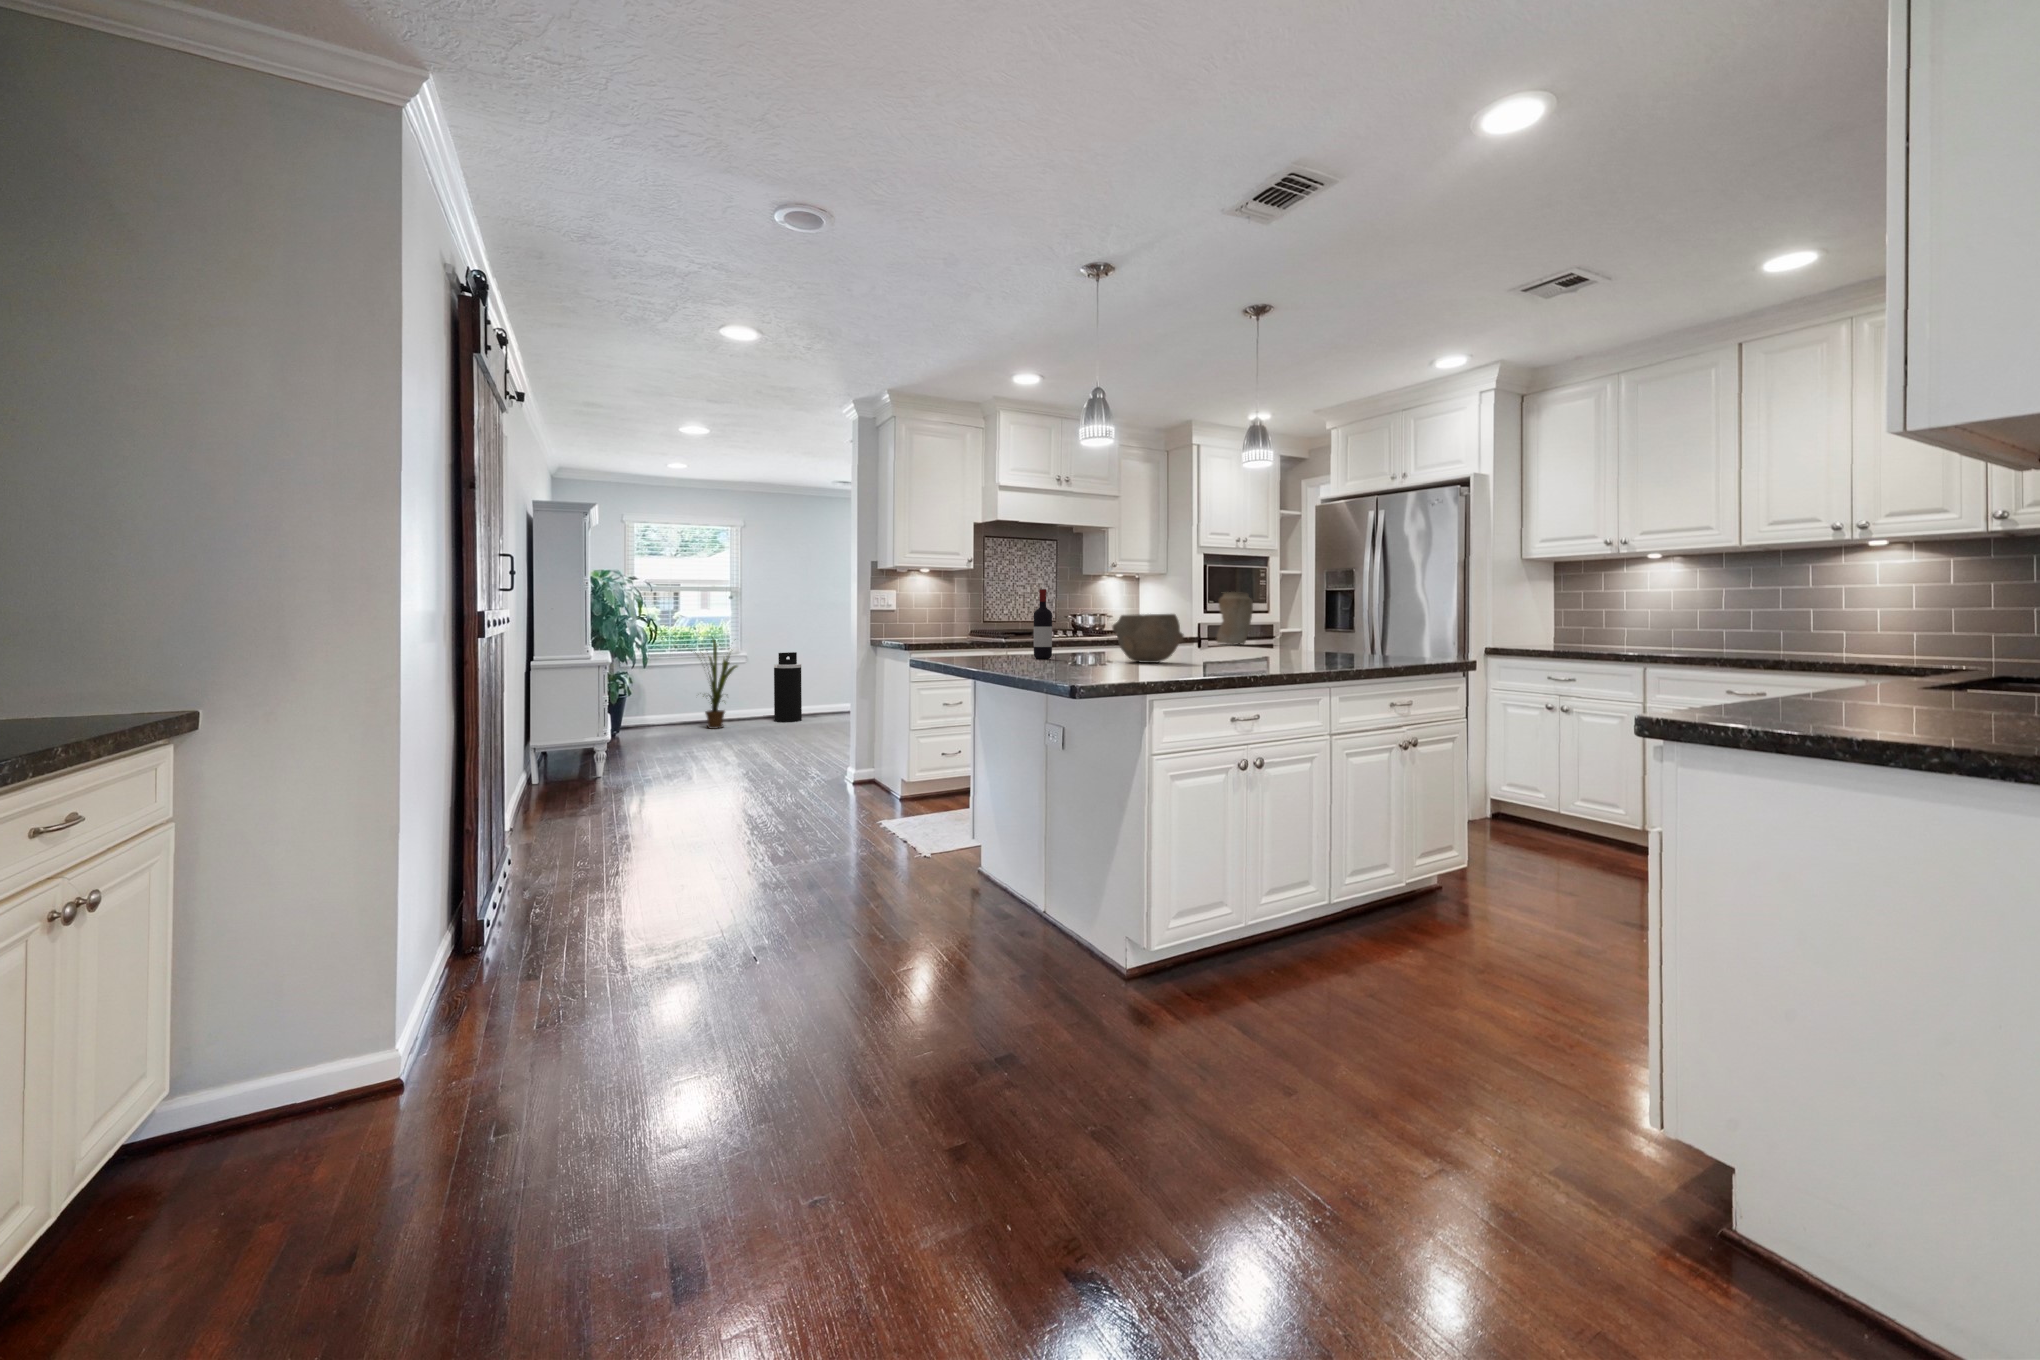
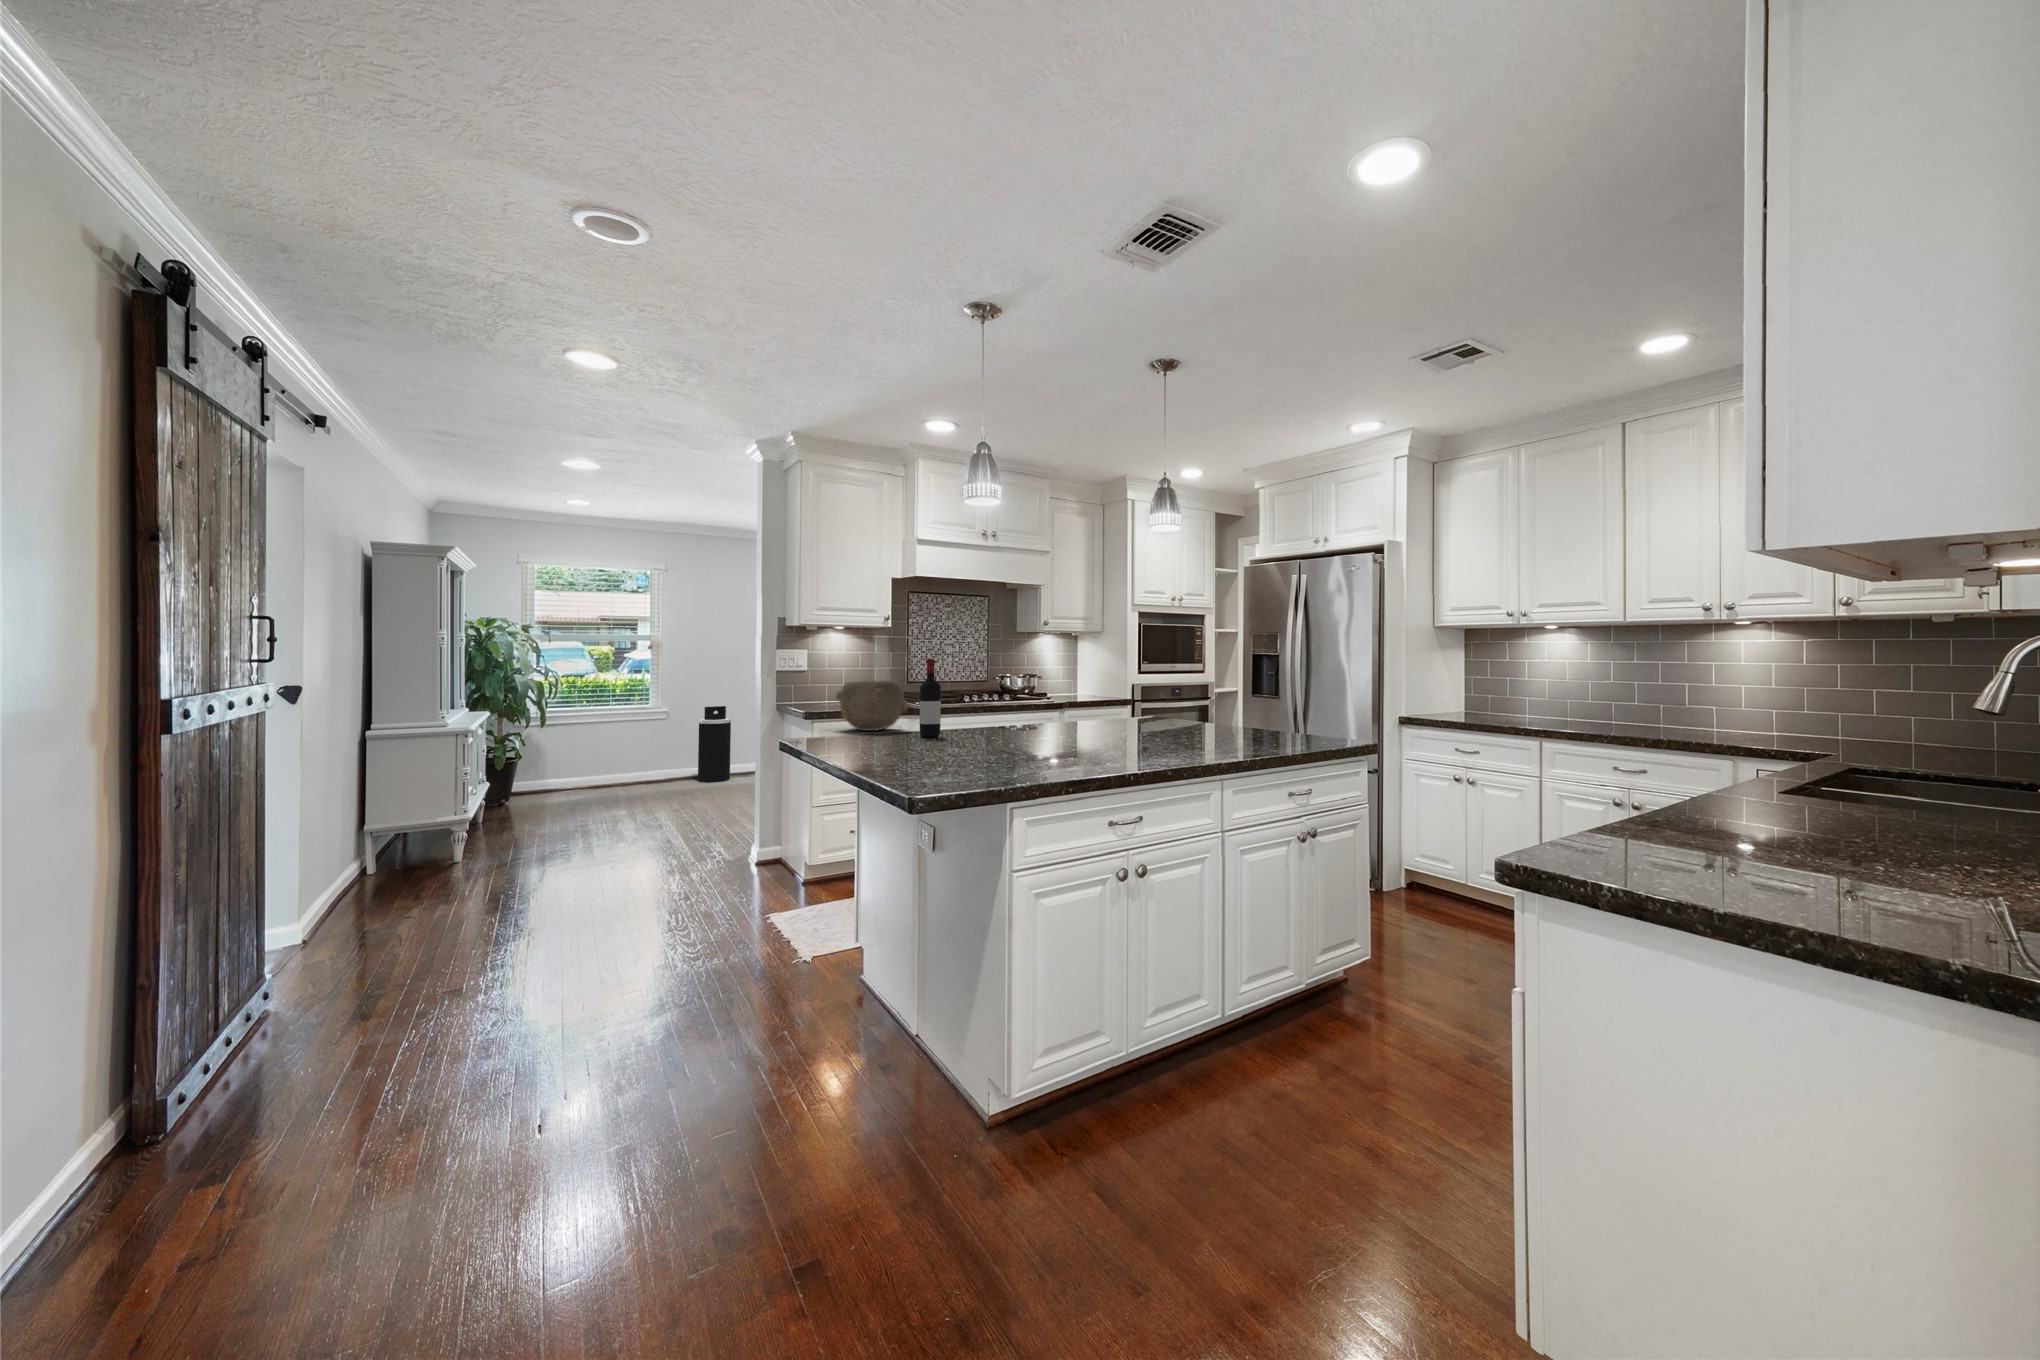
vase: present [1217,592,1253,644] -> none [1148,651,1189,704]
bowl: present [1112,614,1184,663] -> present [836,681,908,731]
house plant: present [695,639,737,729] -> none [592,690,656,792]

